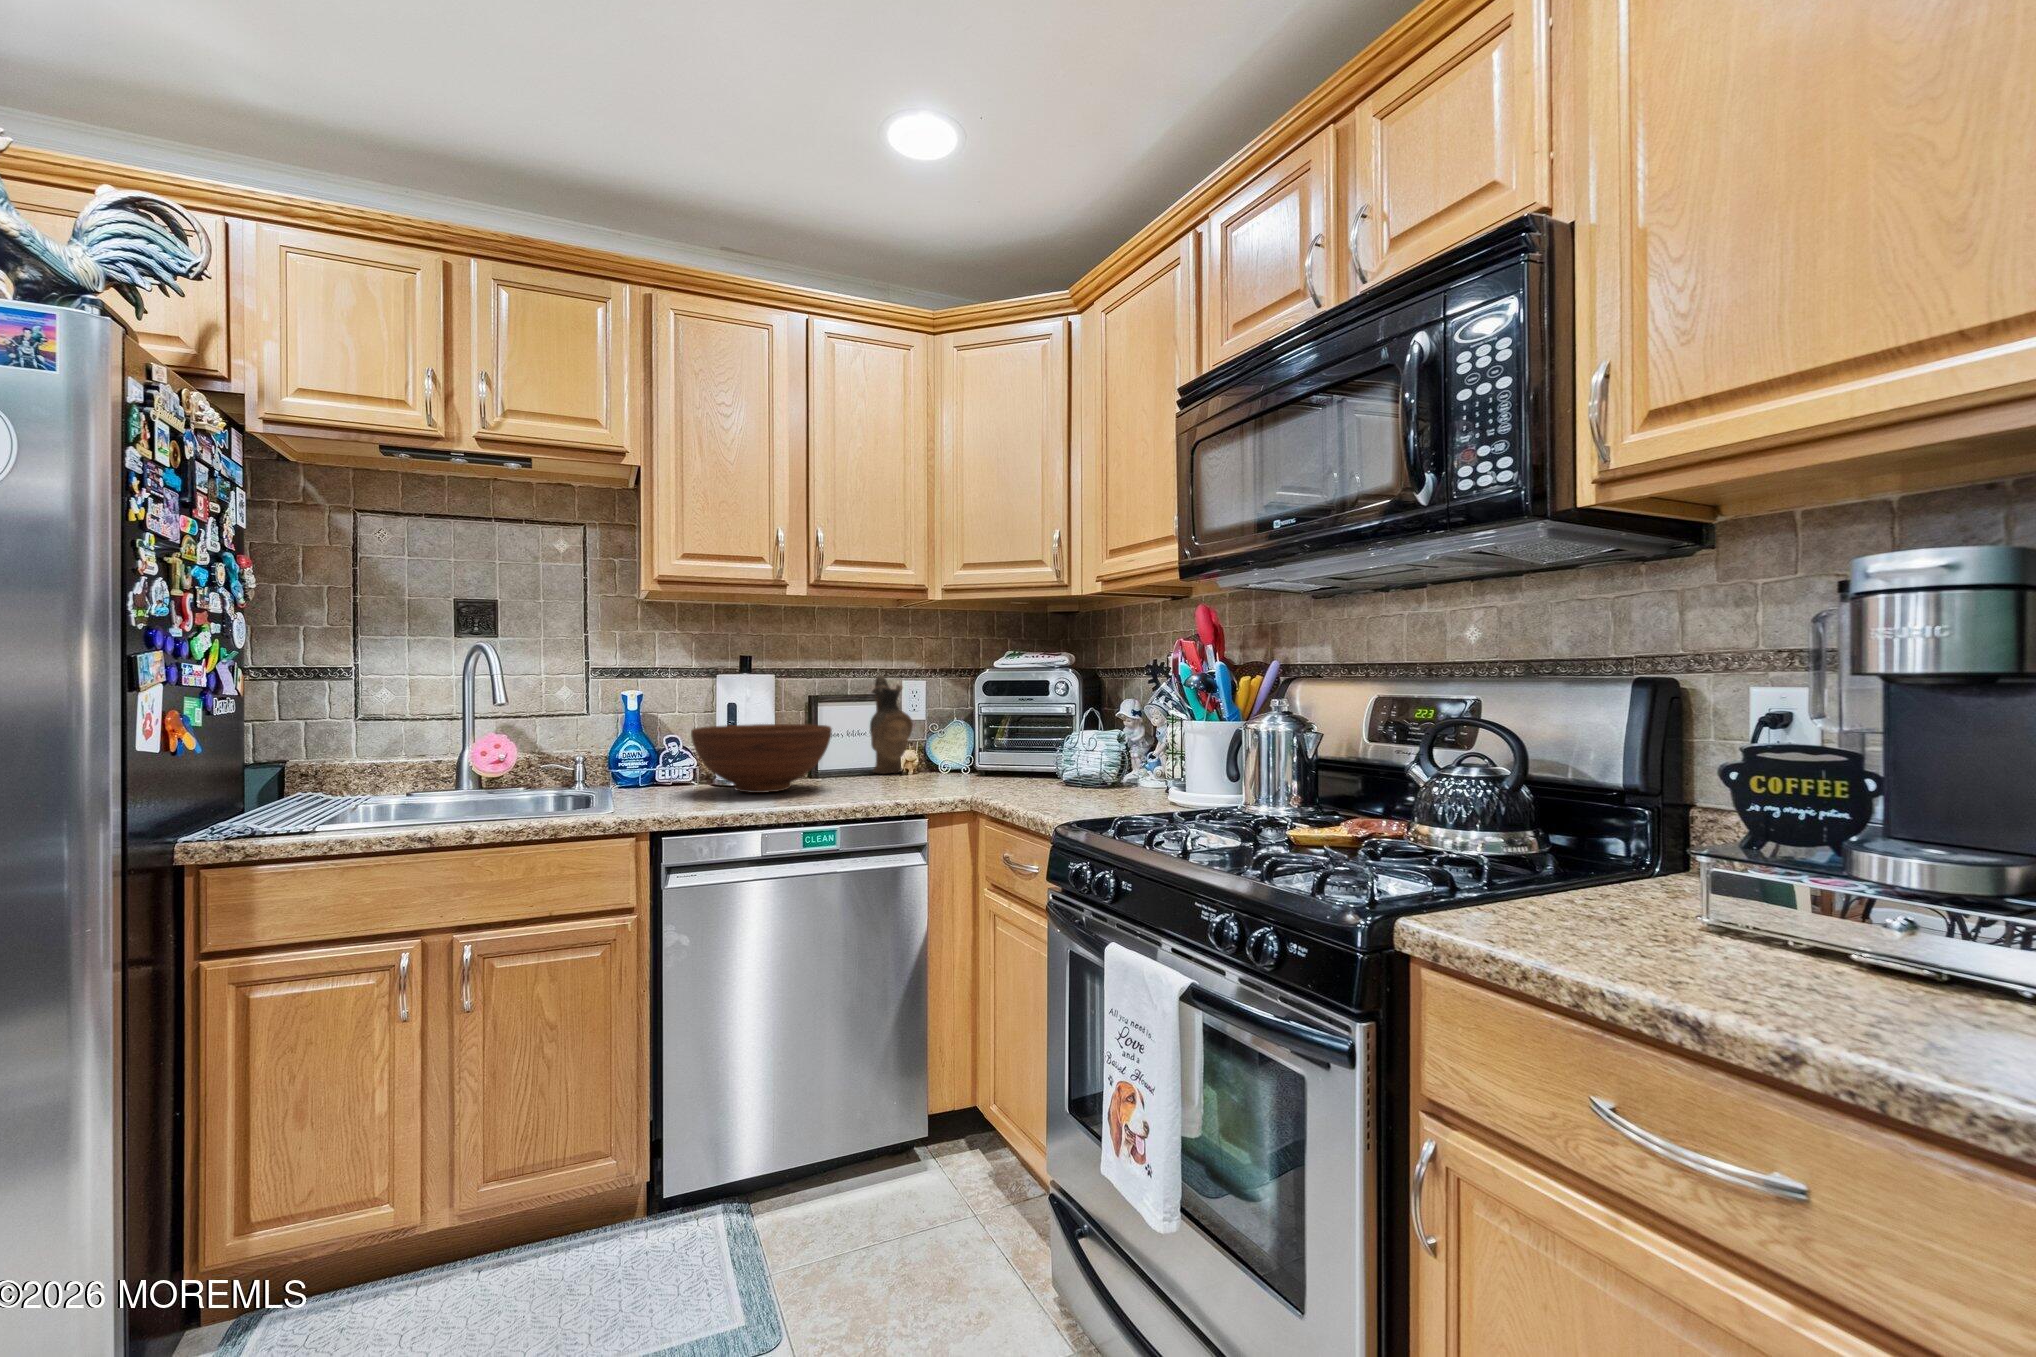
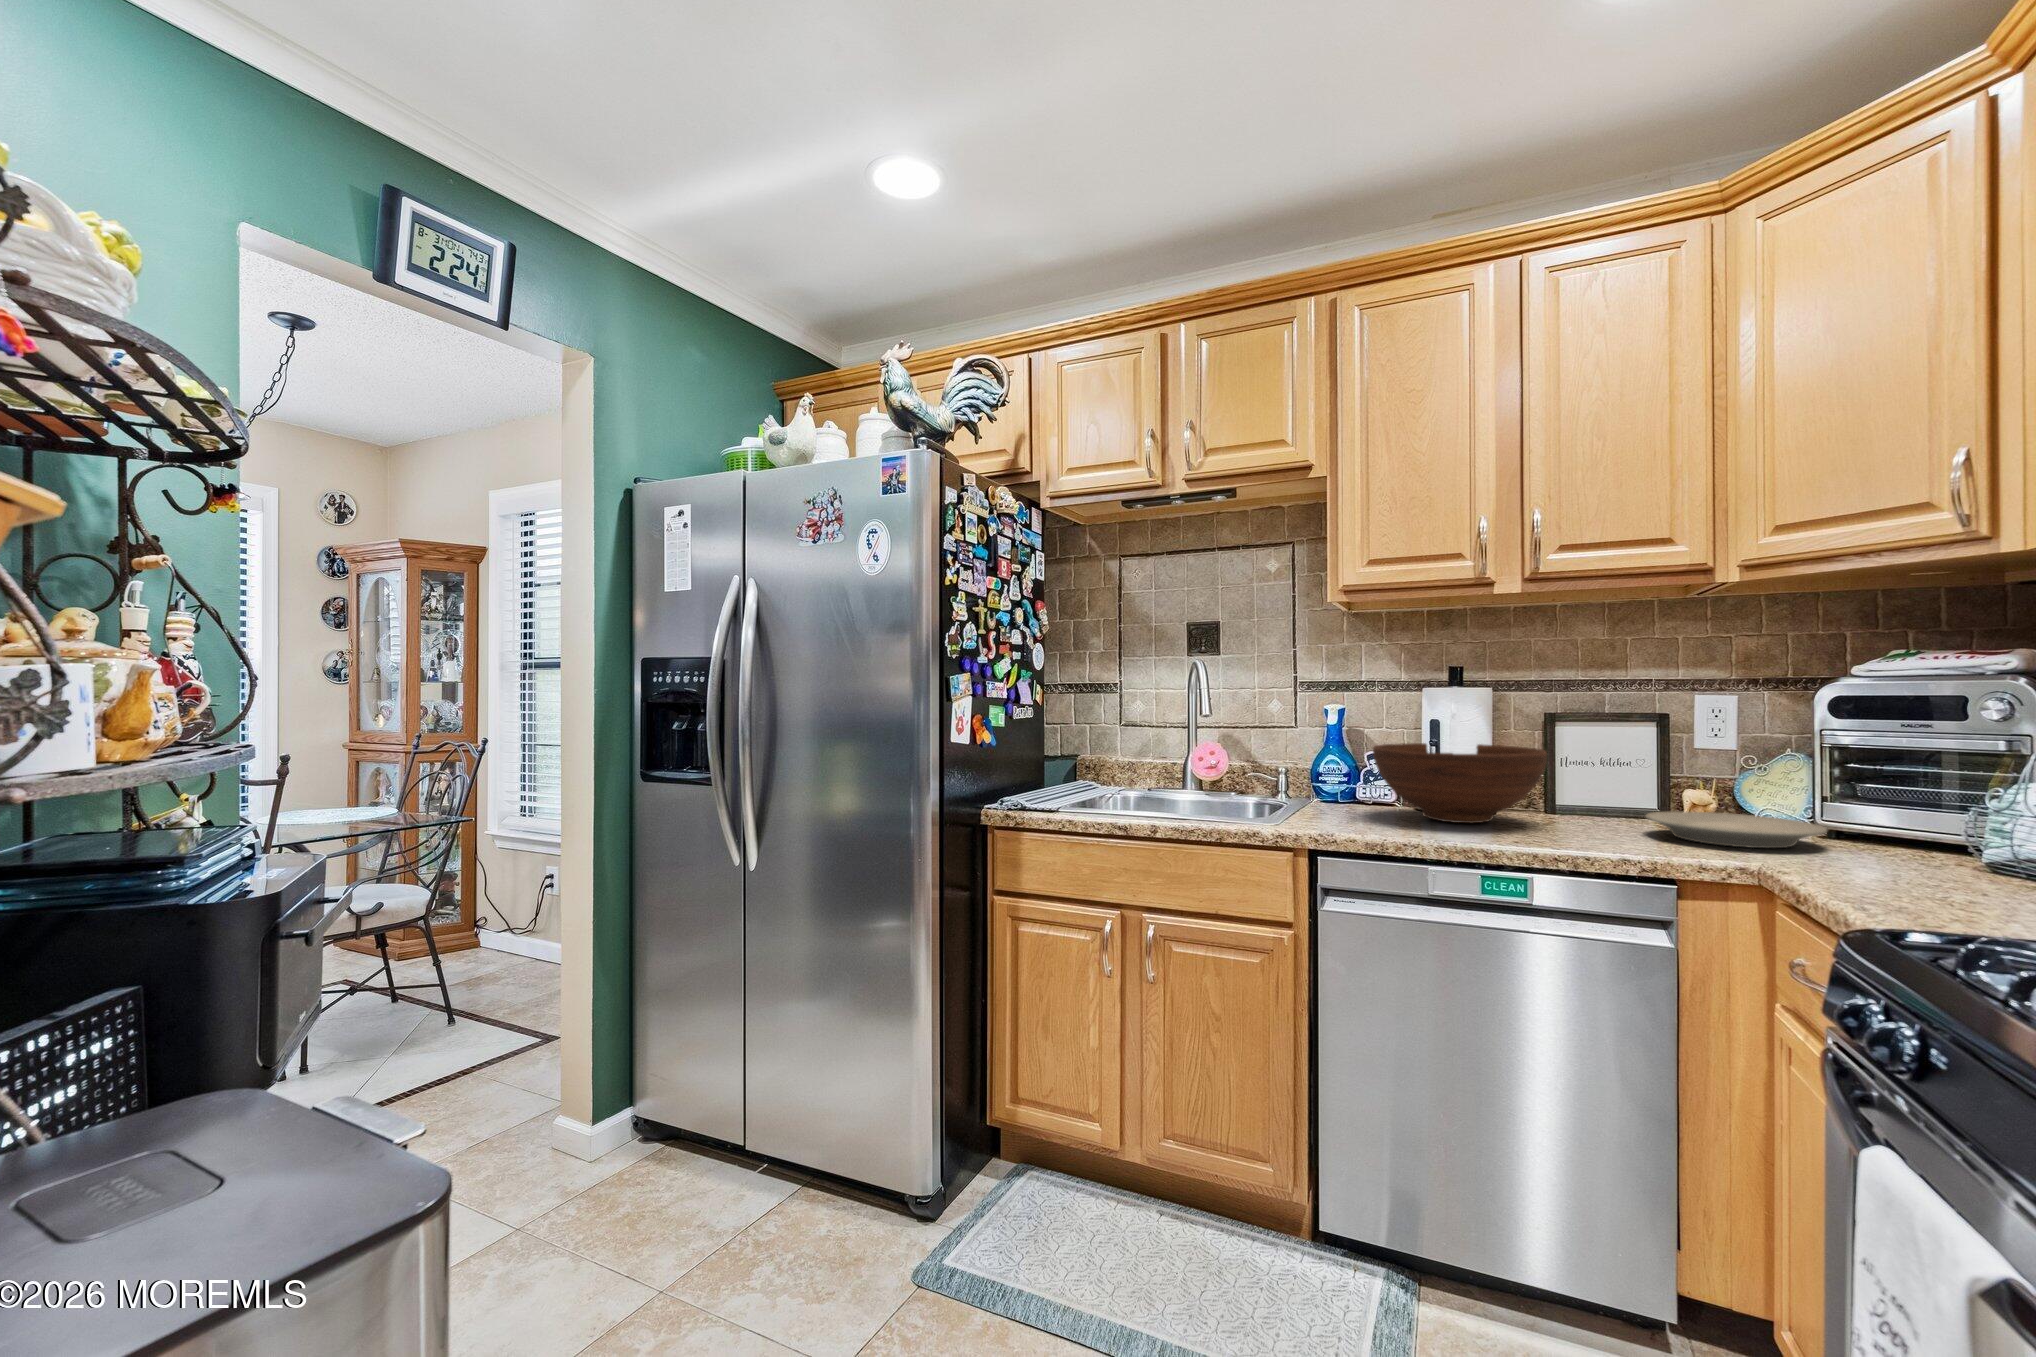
ceramic pitcher: present [870,674,913,774] -> none [1631,687,1700,817]
plate: none [893,765,992,786] -> present [1646,811,1827,848]

